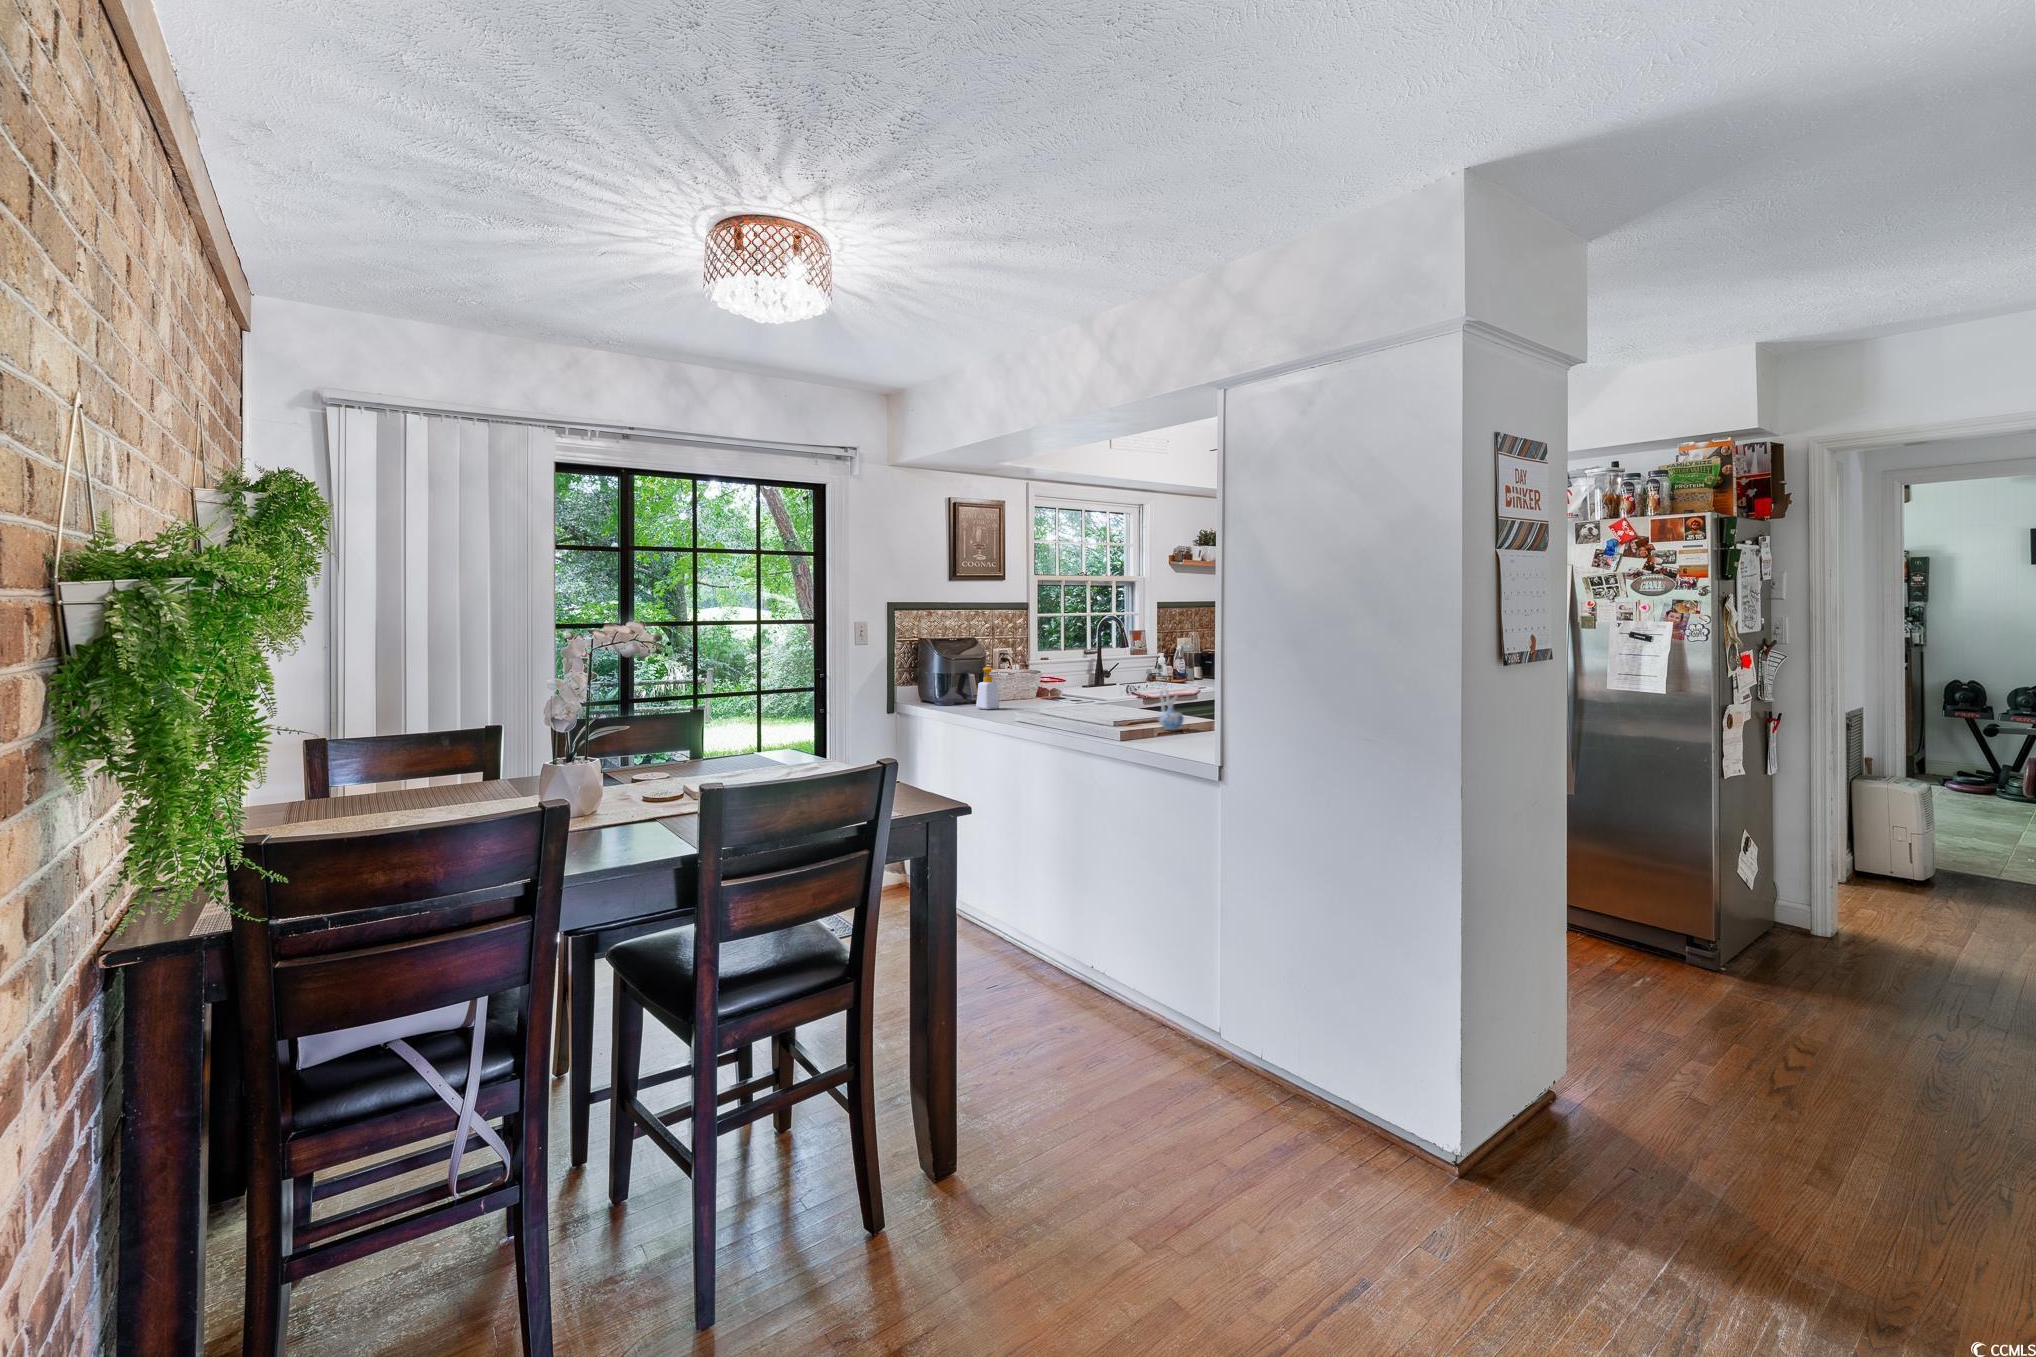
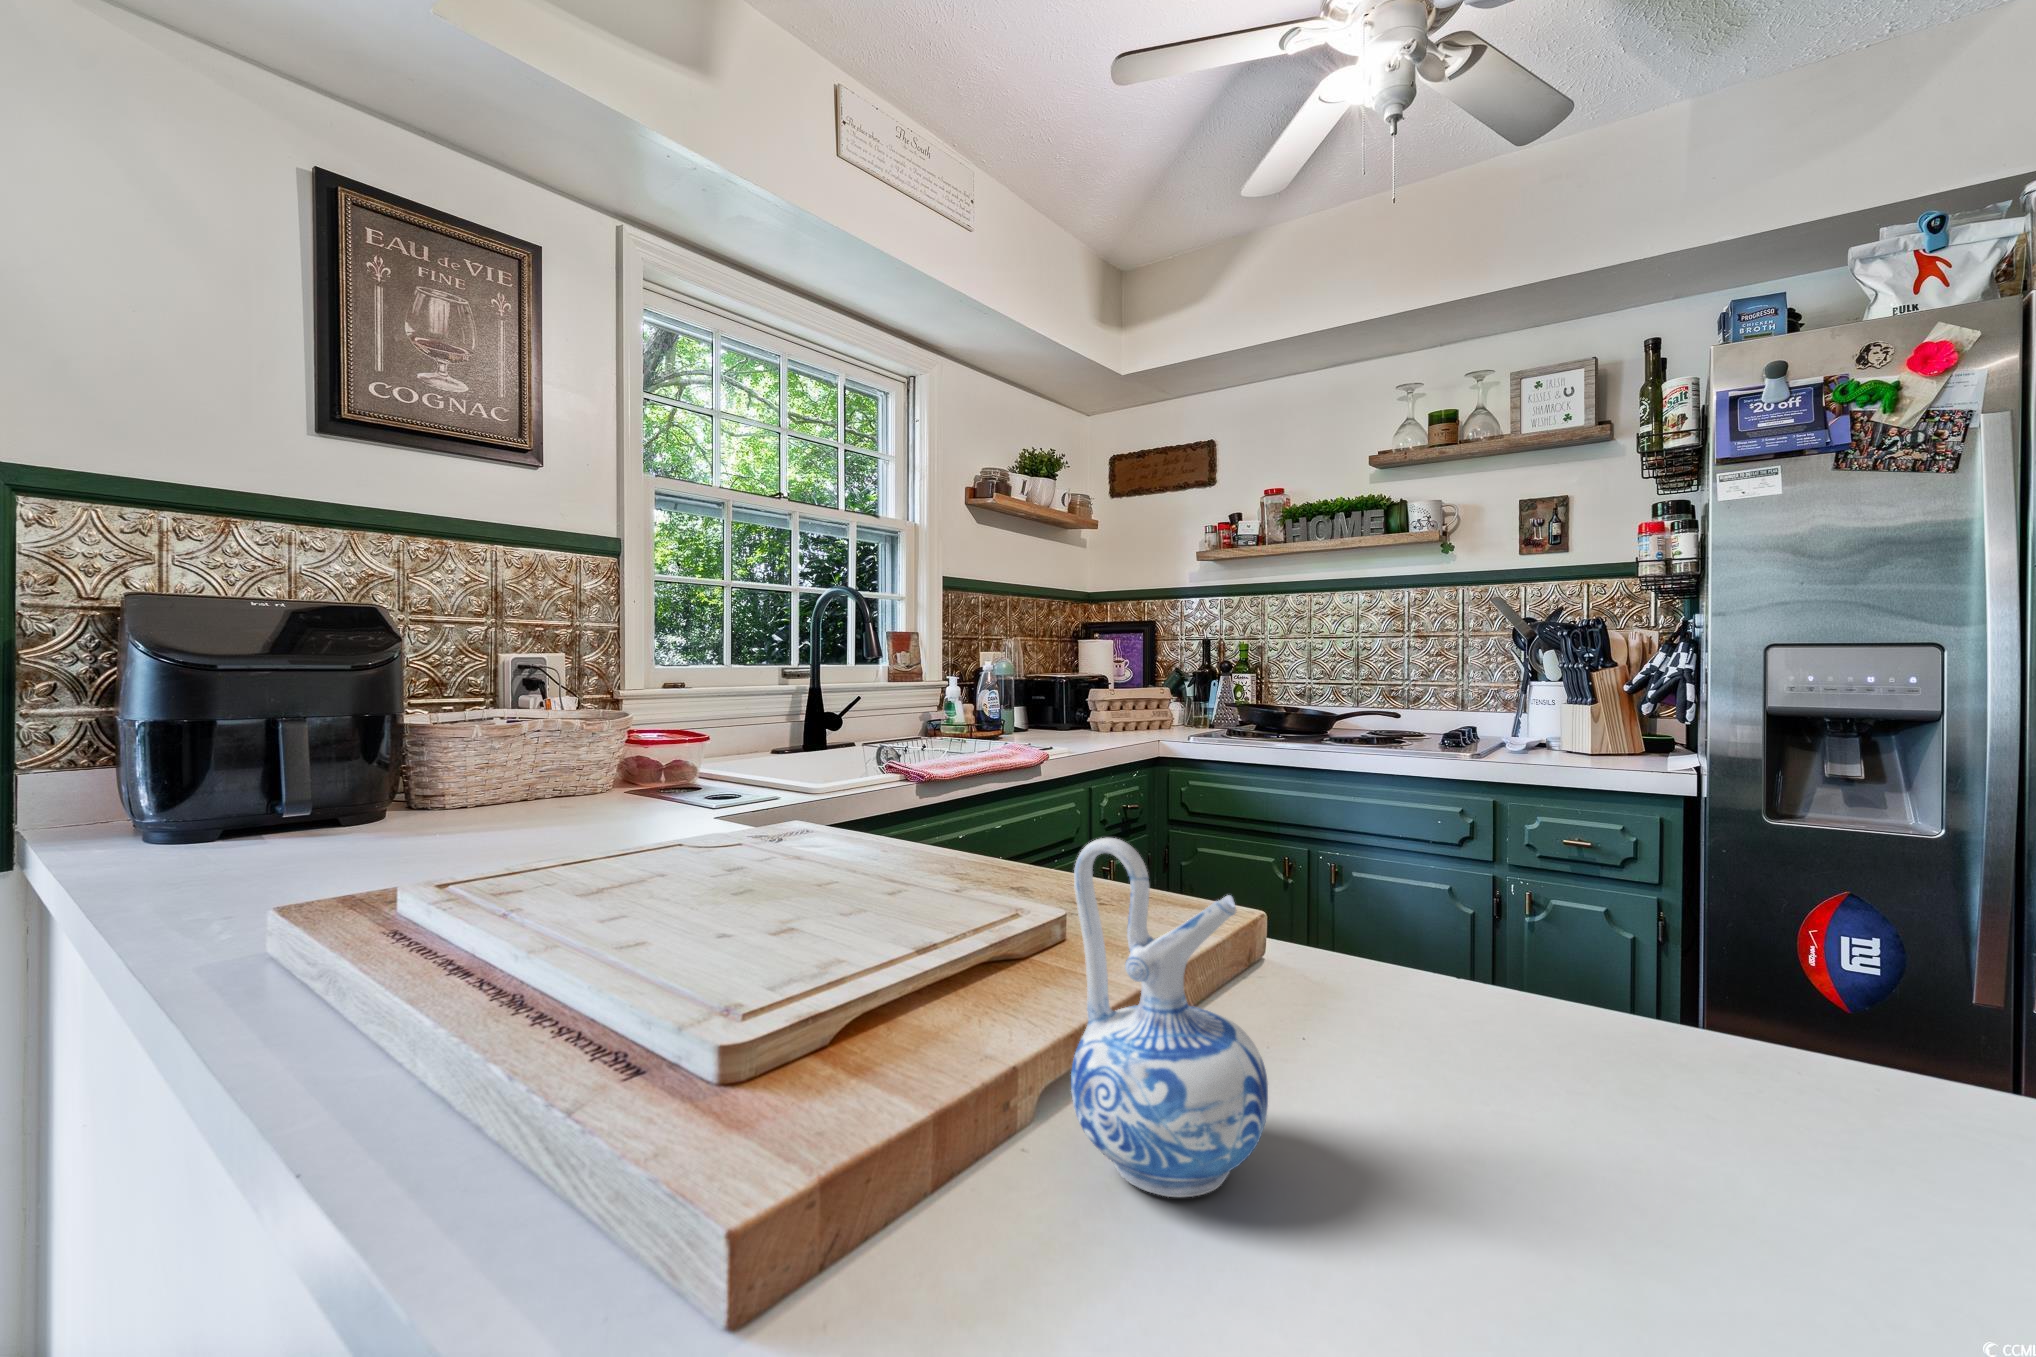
soap bottle: present [976,667,999,709] -> none [216,694,331,877]

